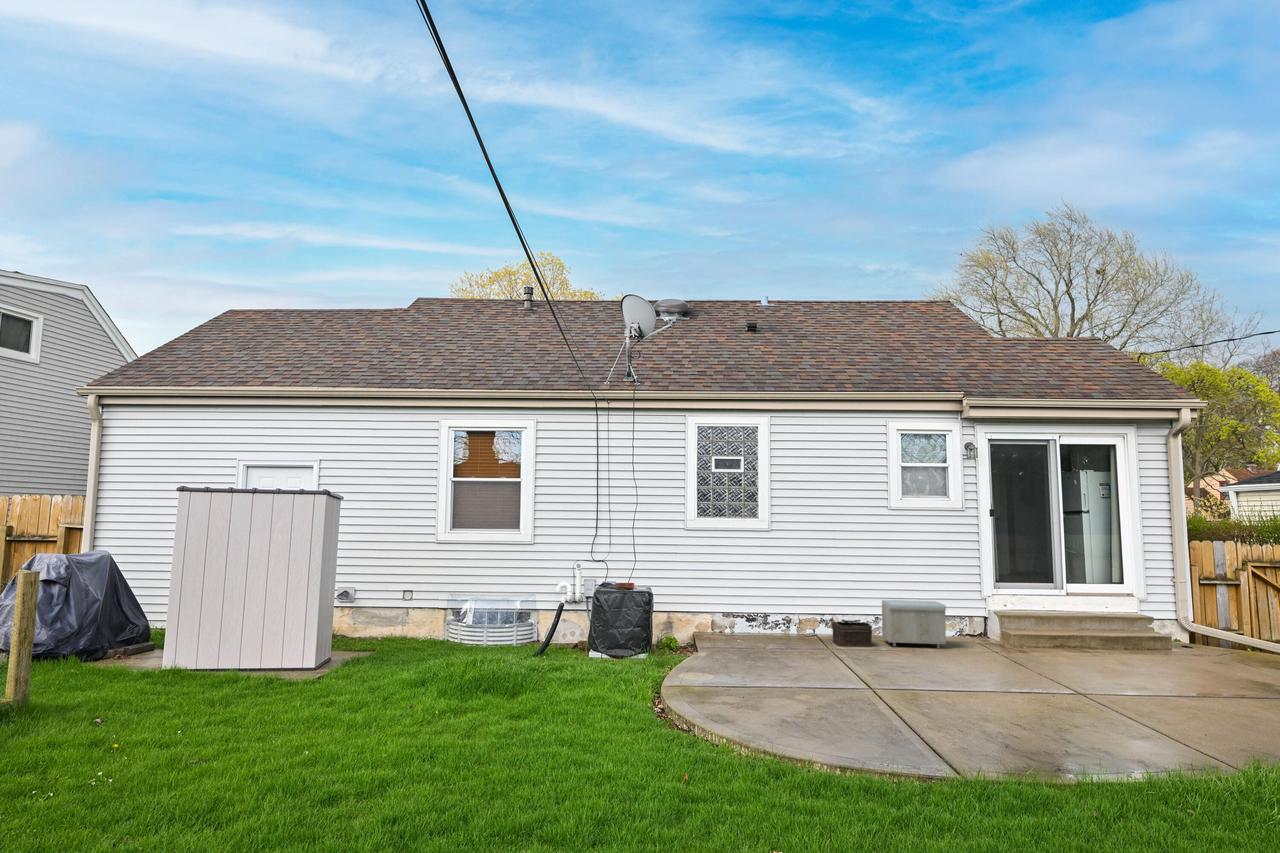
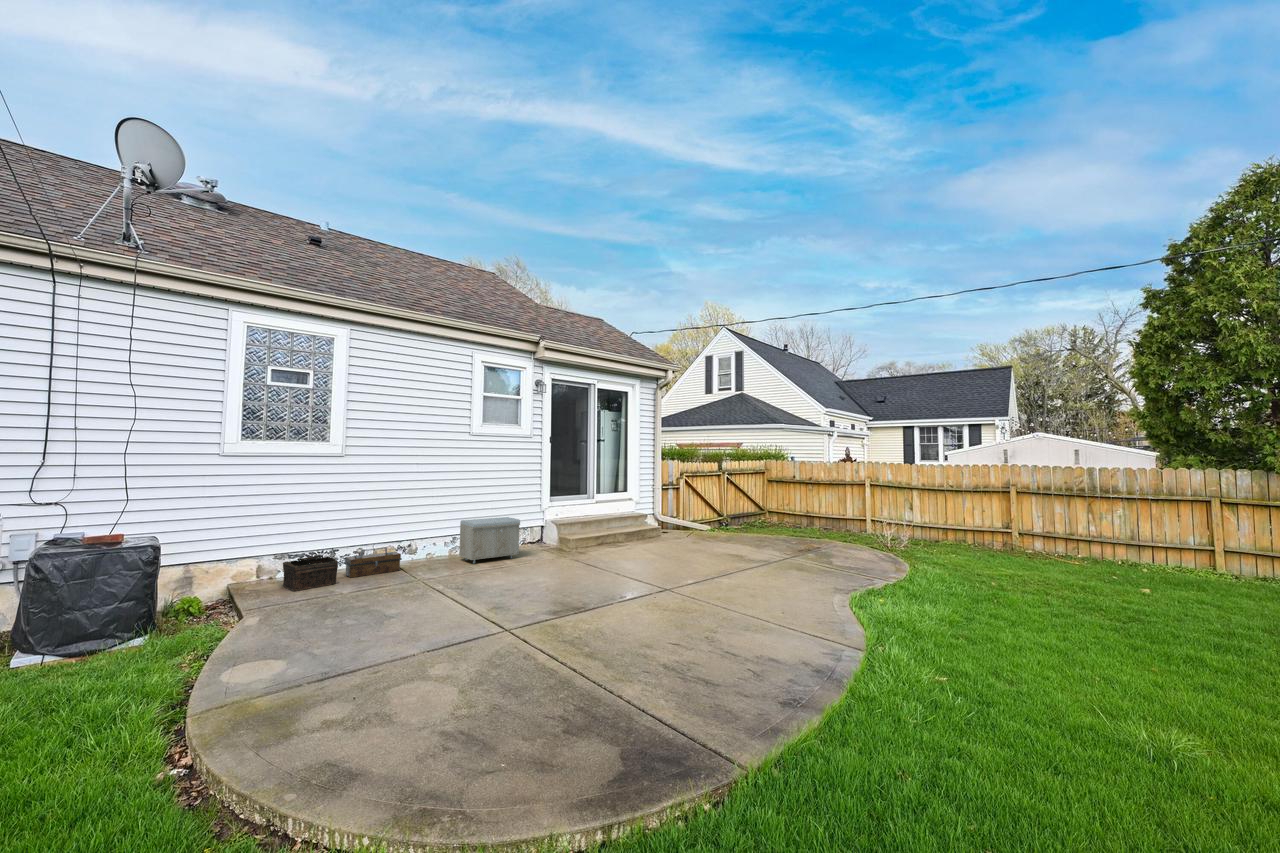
toolbox: none [775,618,822,642] -> present [344,547,402,577]
basket: present [831,620,872,646] -> present [283,555,338,591]

